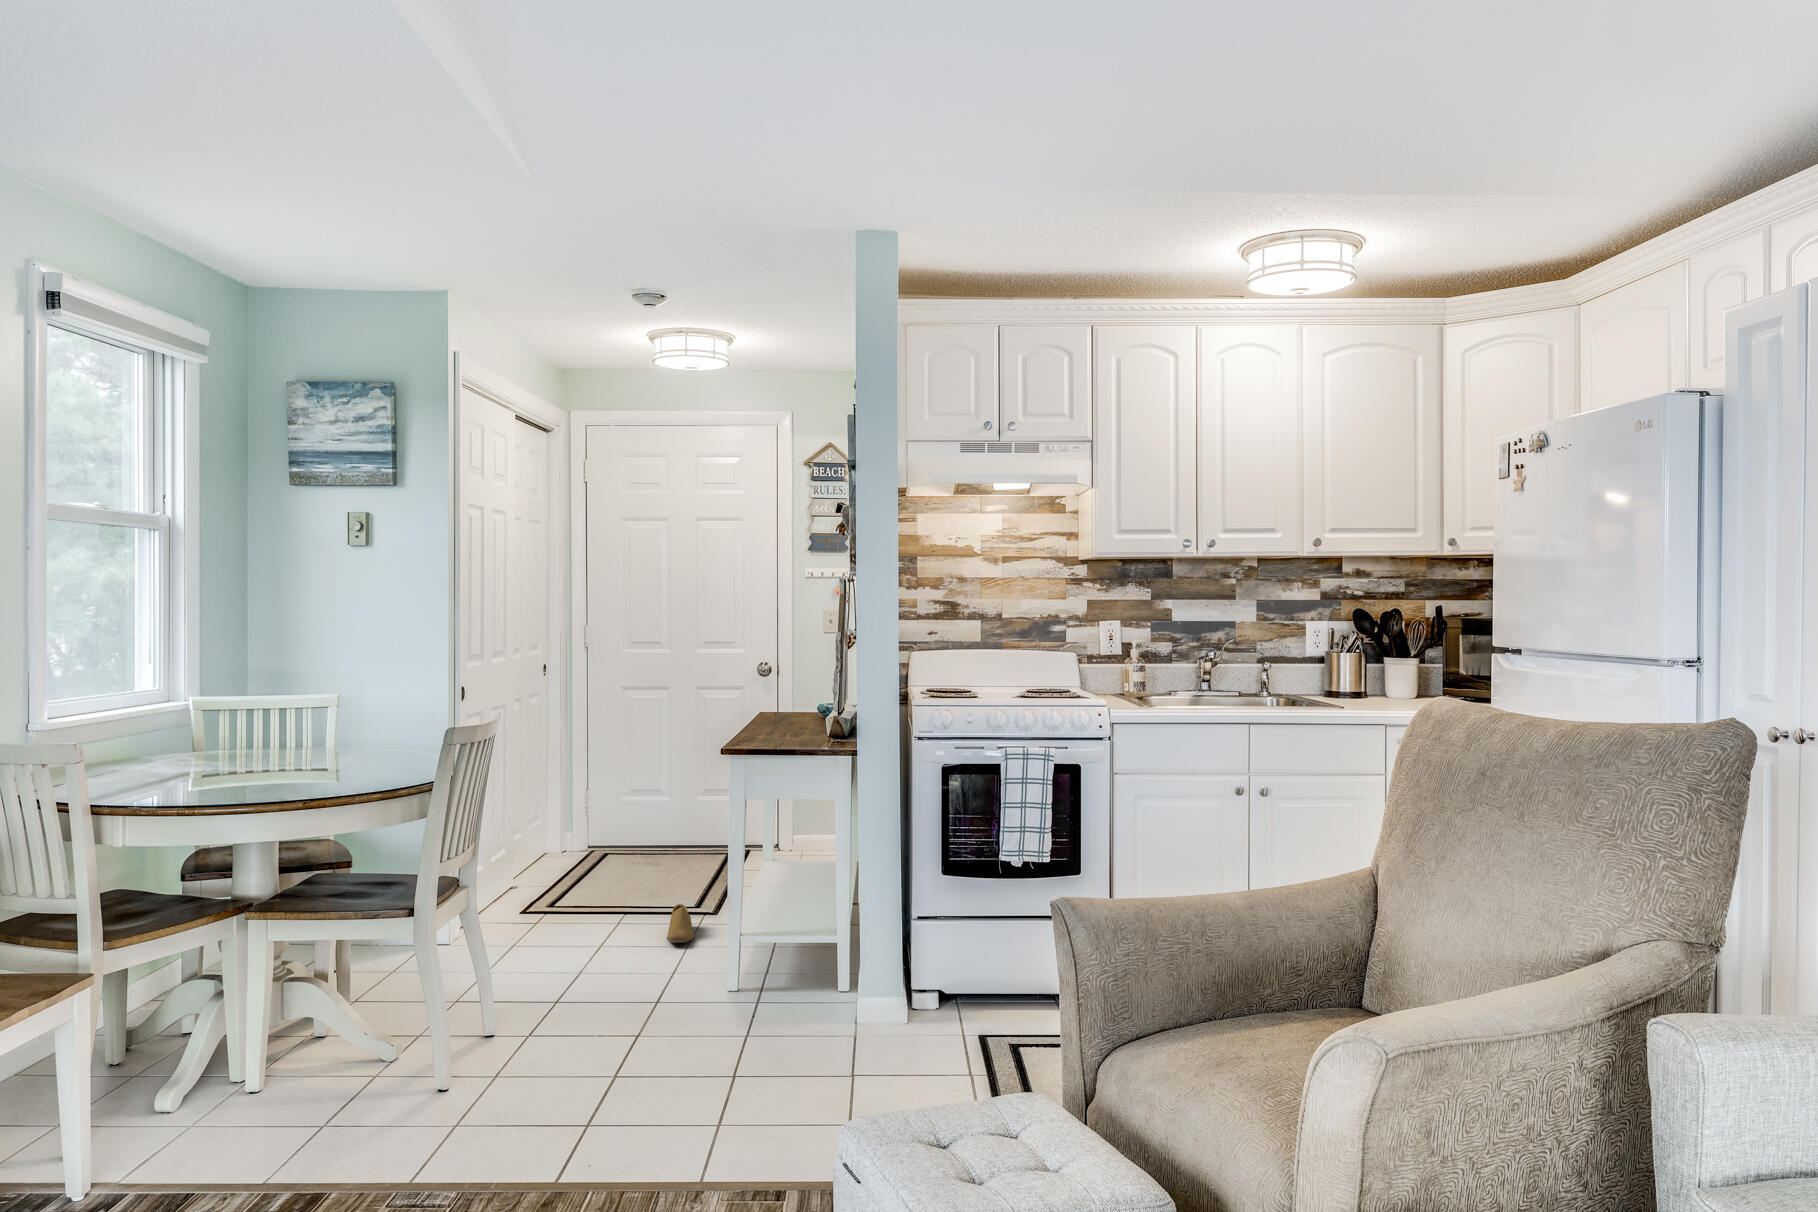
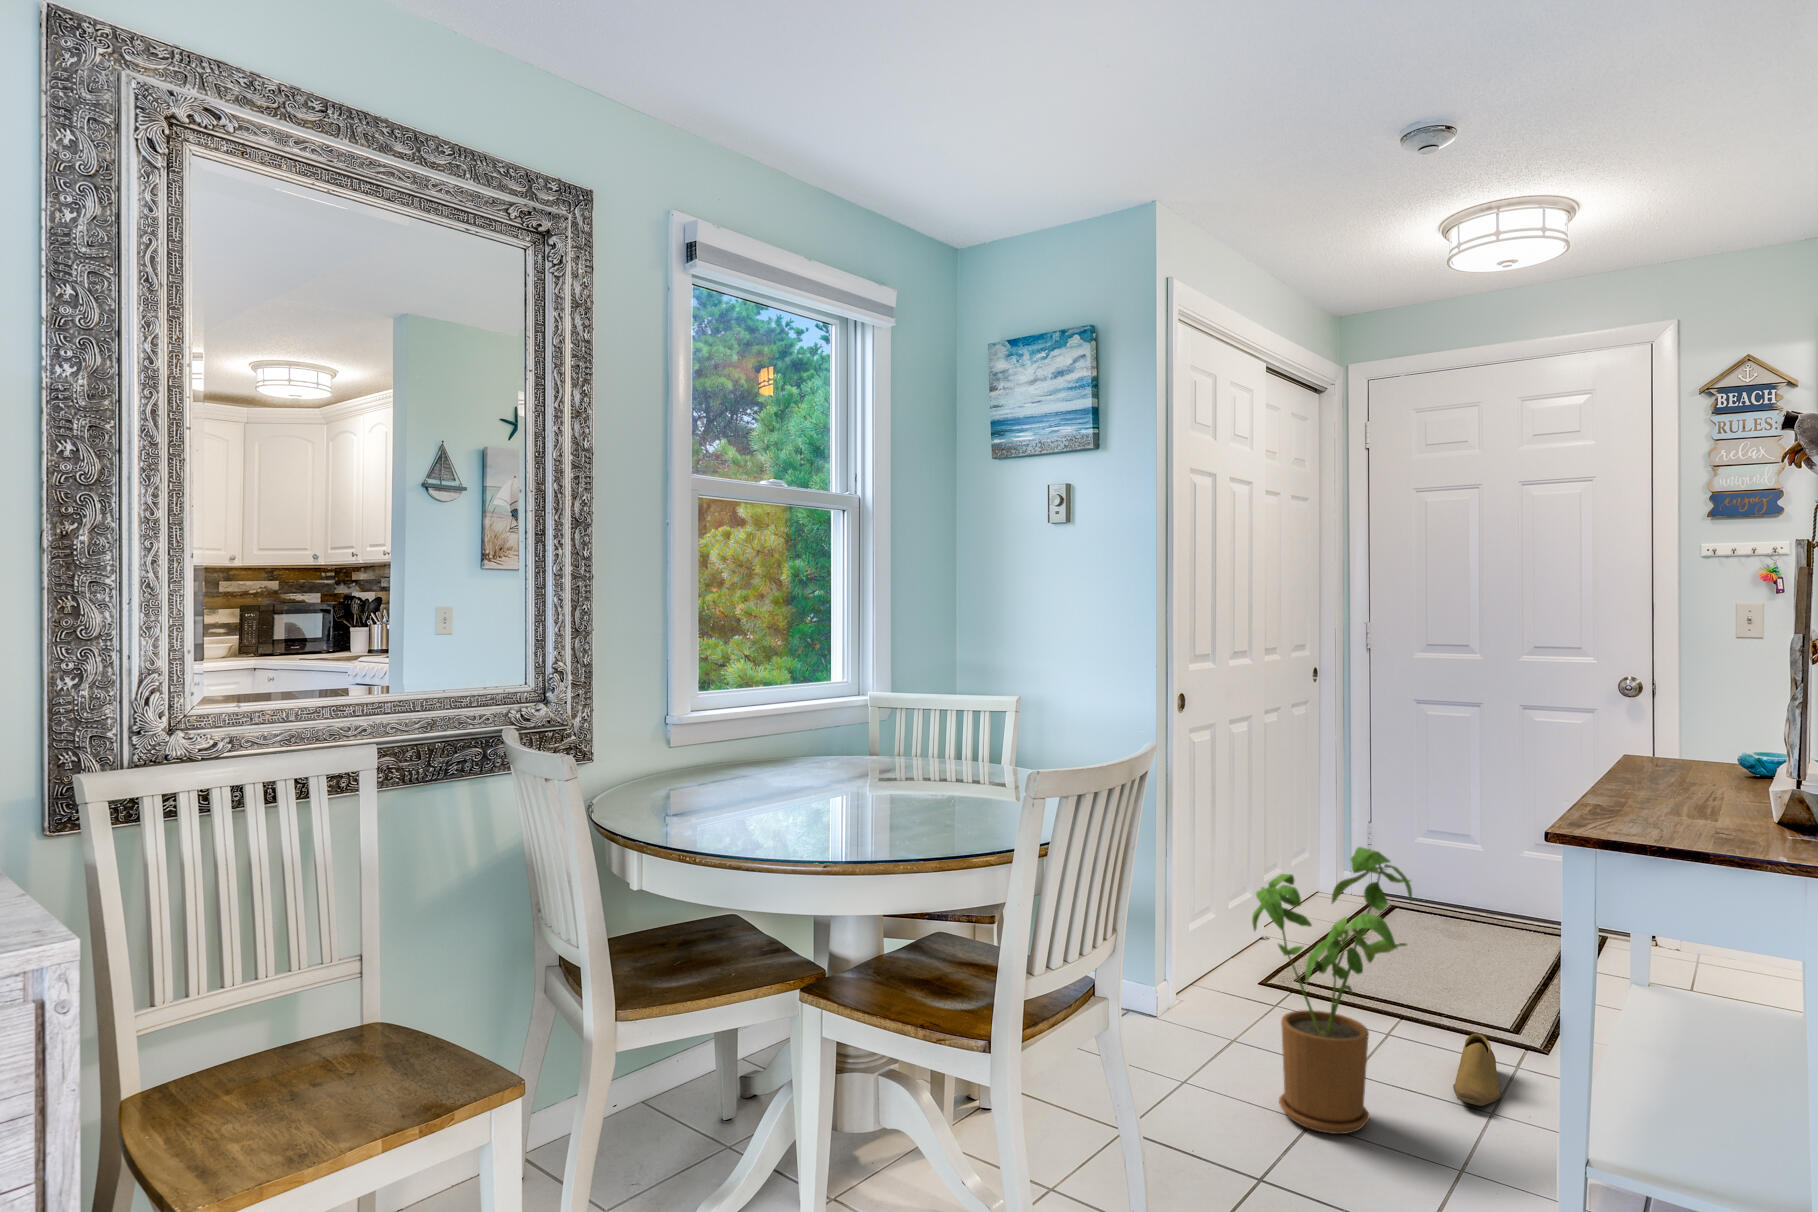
house plant: none [538,782,645,976] -> present [1252,847,1412,1134]

